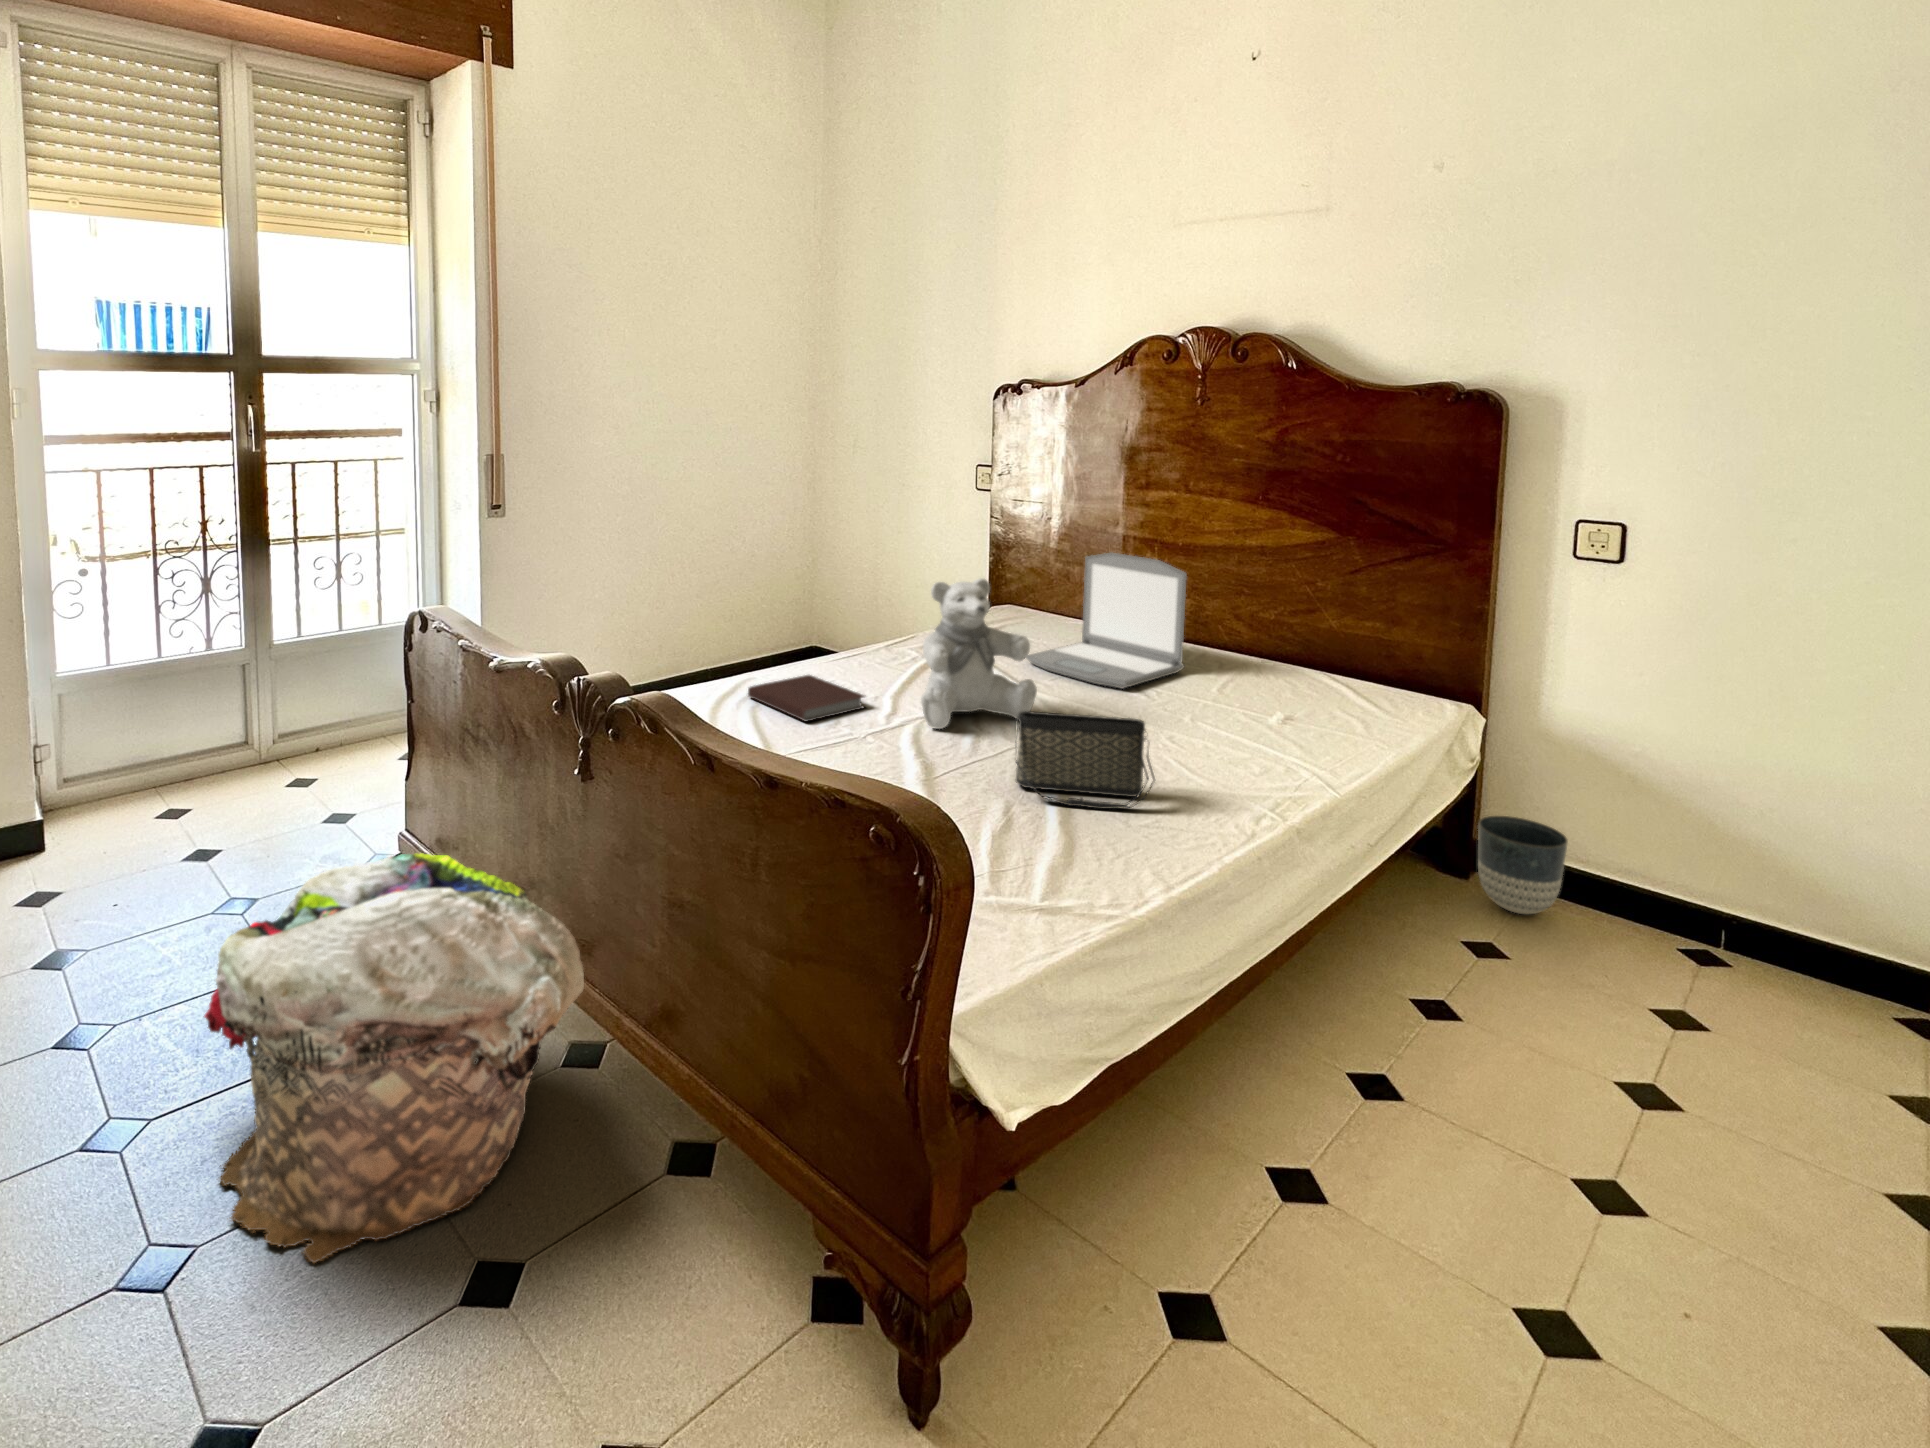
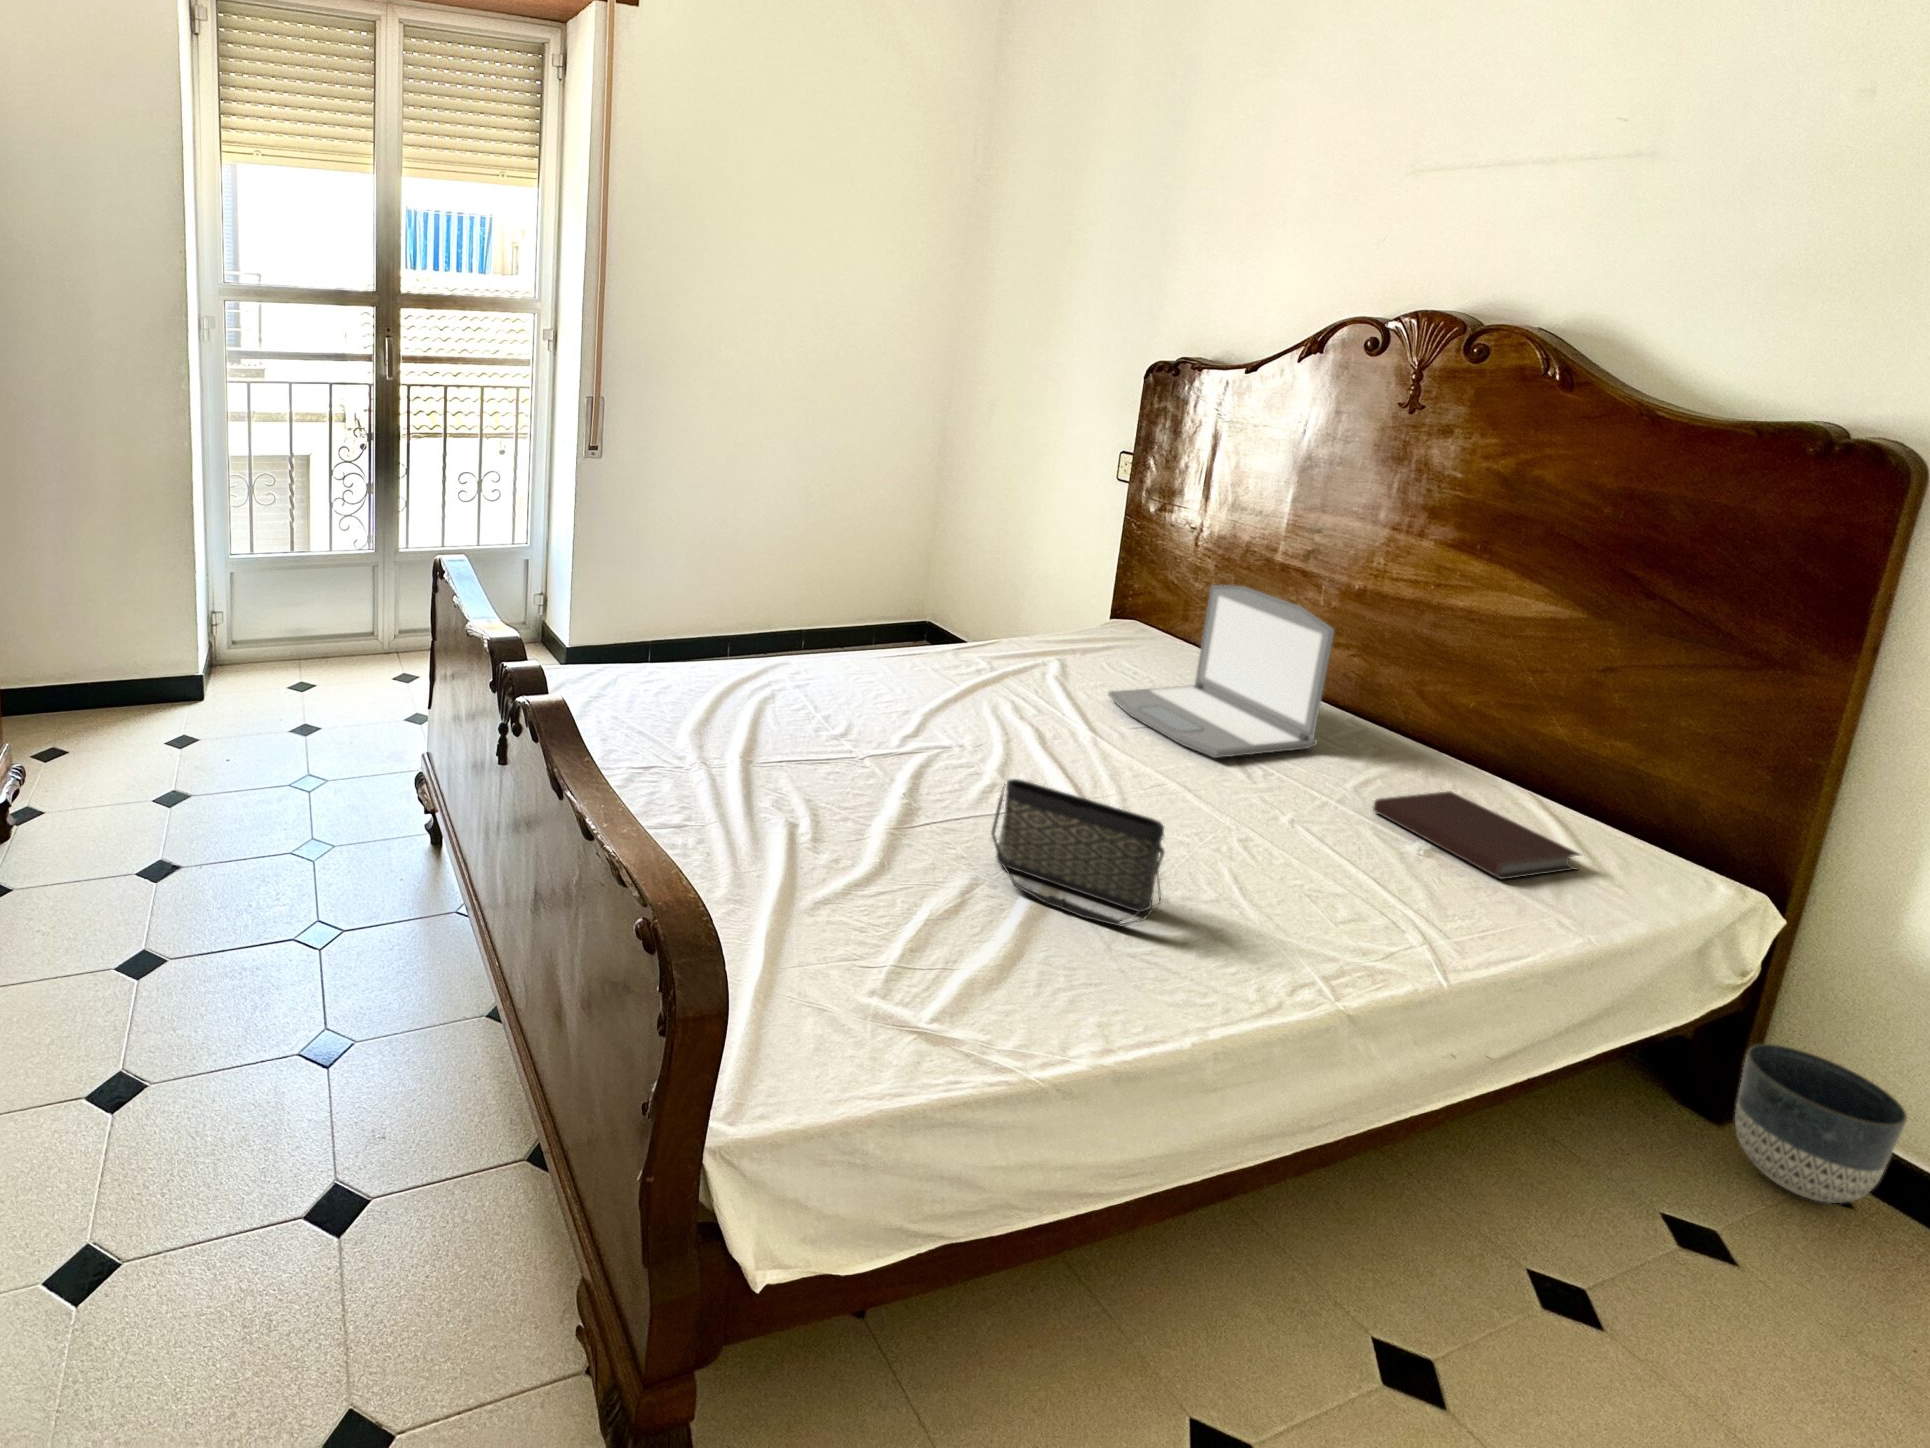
teddy bear: present [921,578,1037,729] -> none [930,601,1081,775]
notebook: present [748,675,865,721] -> present [1373,791,1580,879]
laundry basket: present [204,853,584,1263] -> none [177,791,488,1139]

